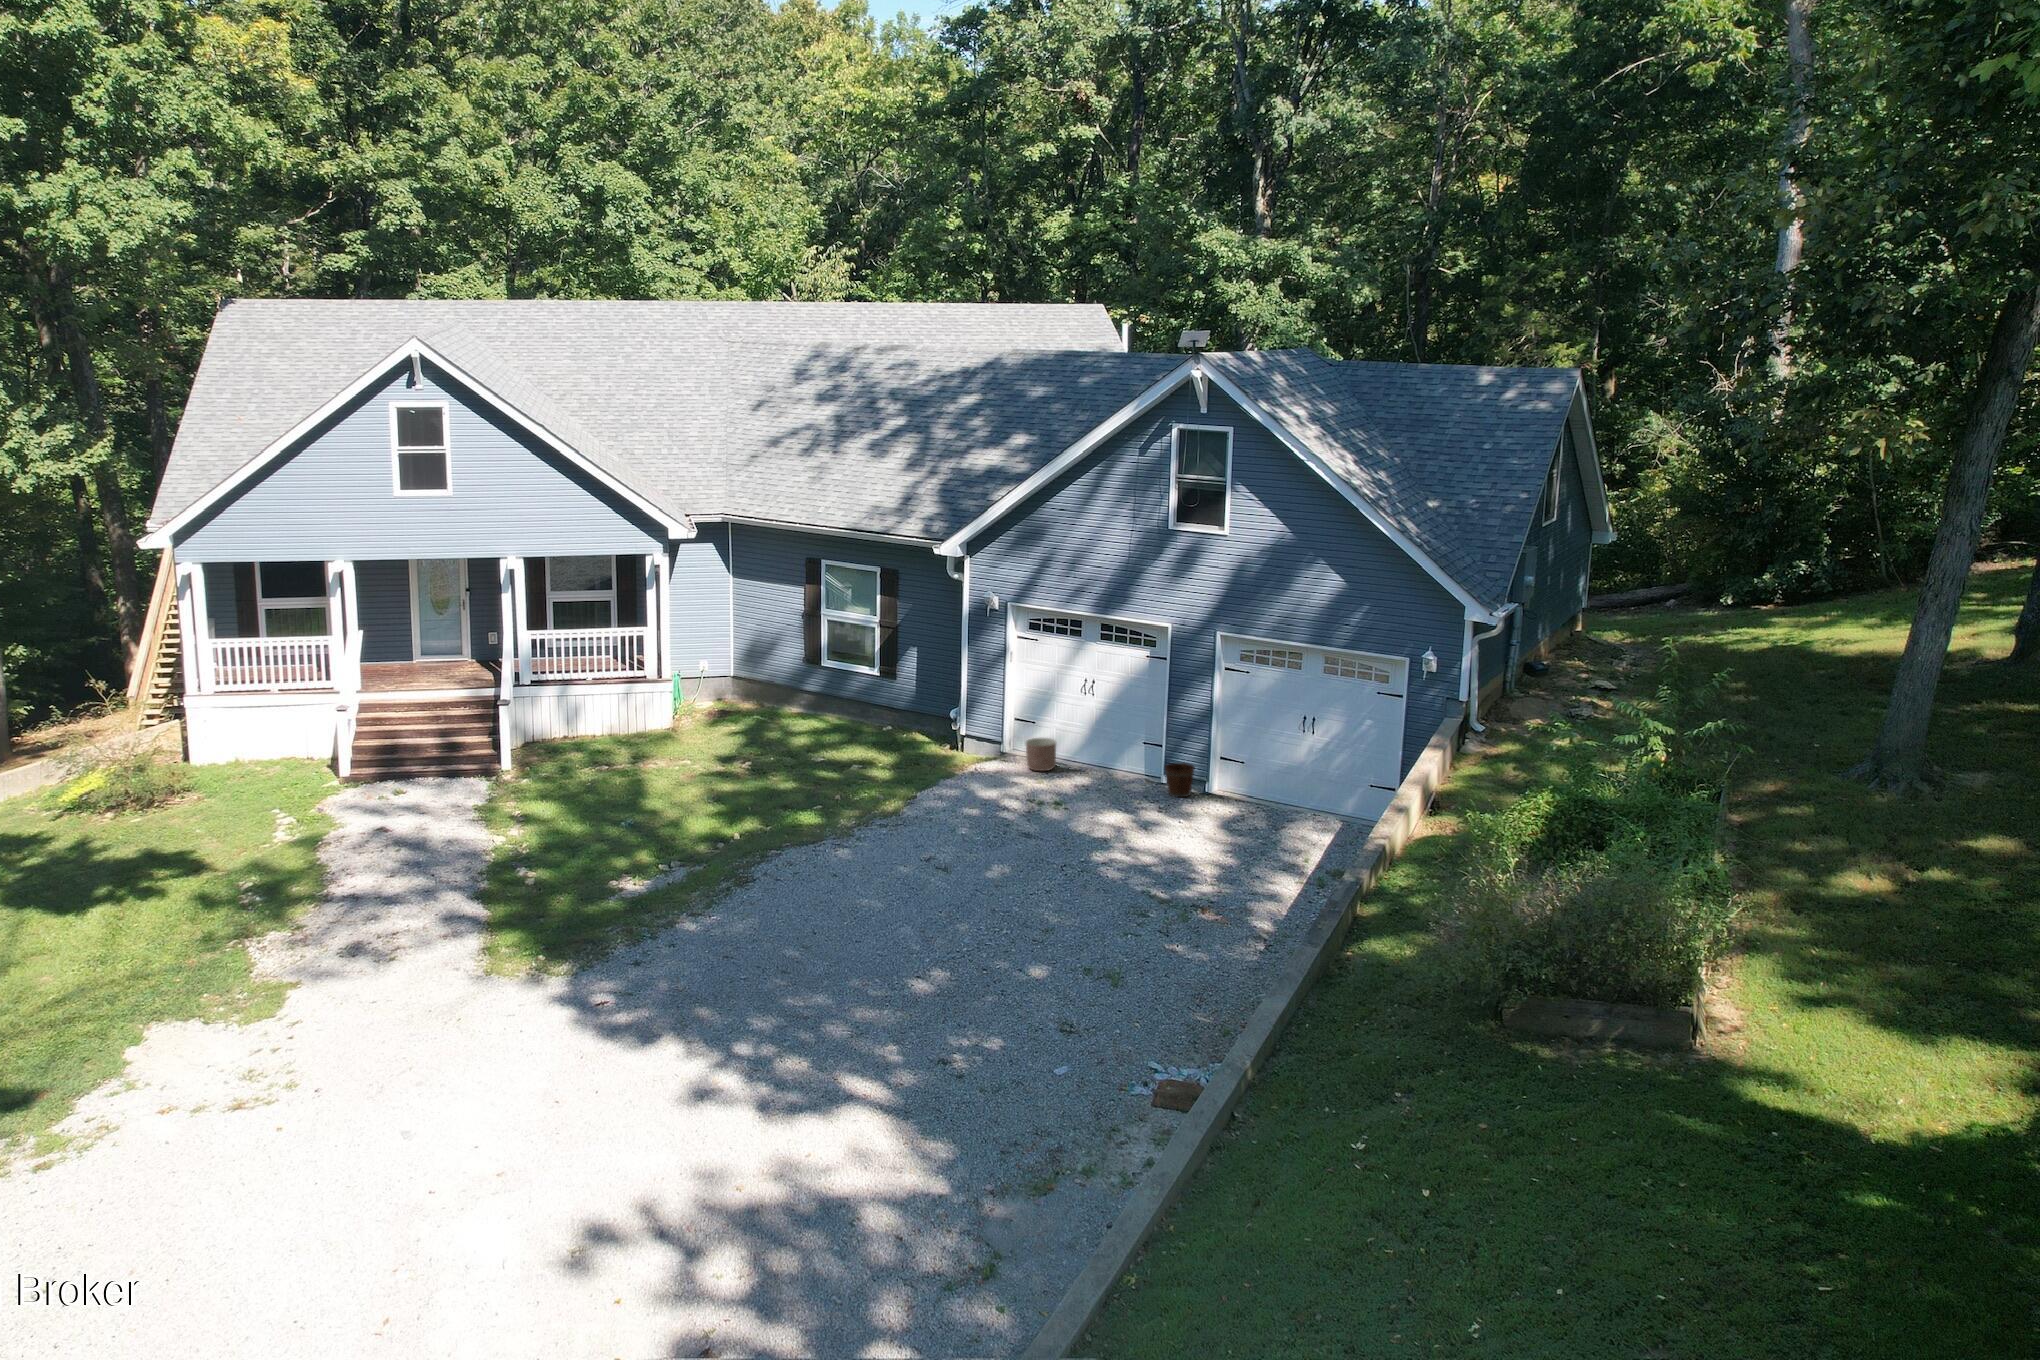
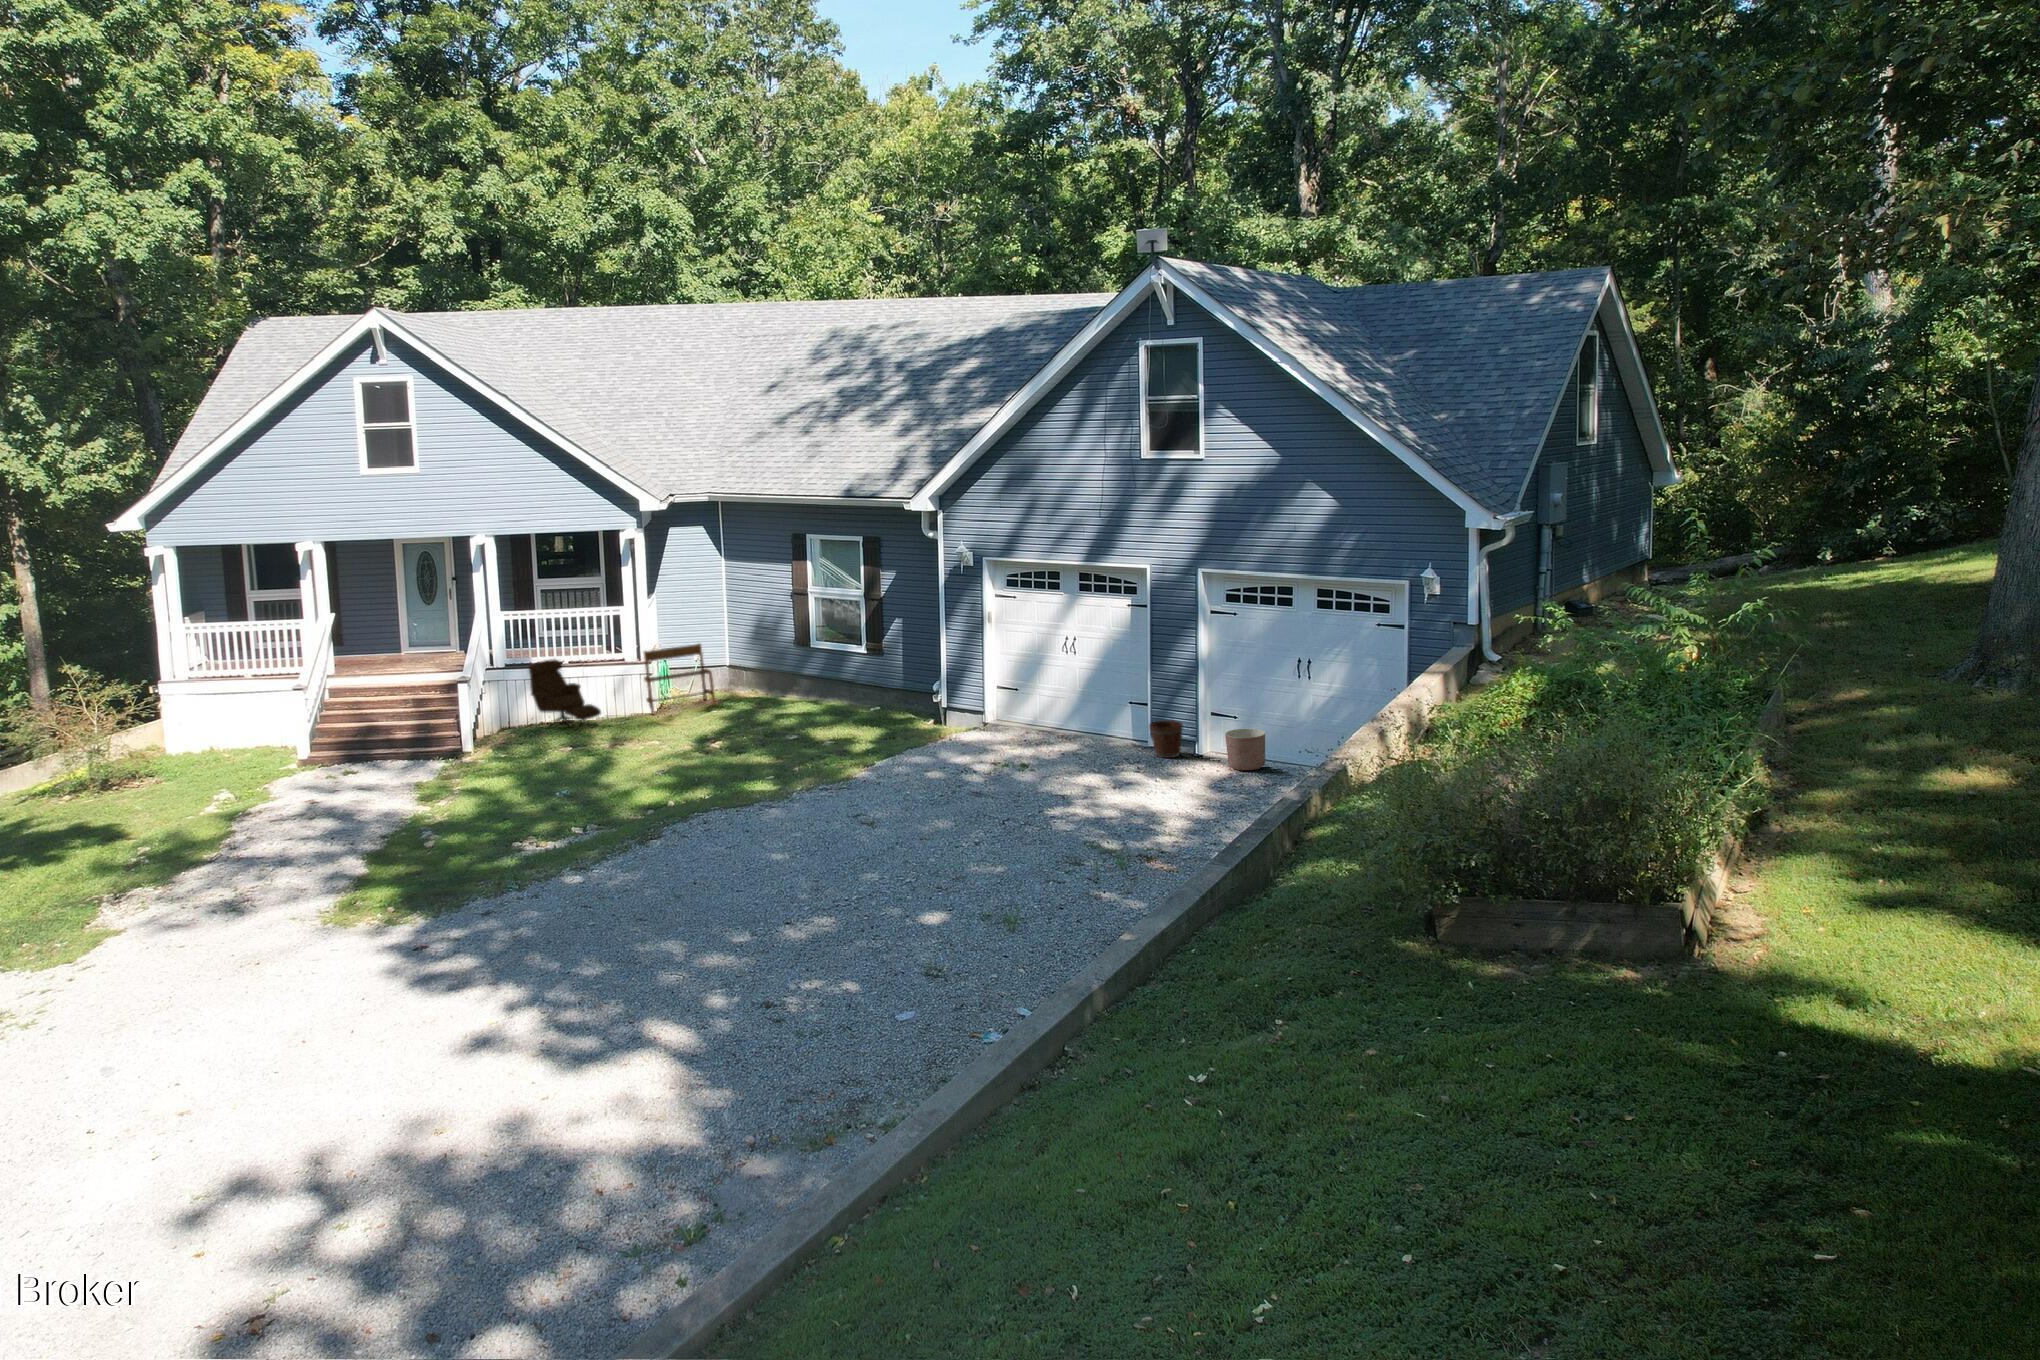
bench: none [658,666,728,735] -> present [644,644,716,715]
lounge chair: none [551,679,623,750] -> present [528,659,601,727]
planter: present [1026,738,1056,771] -> present [1225,729,1265,770]

